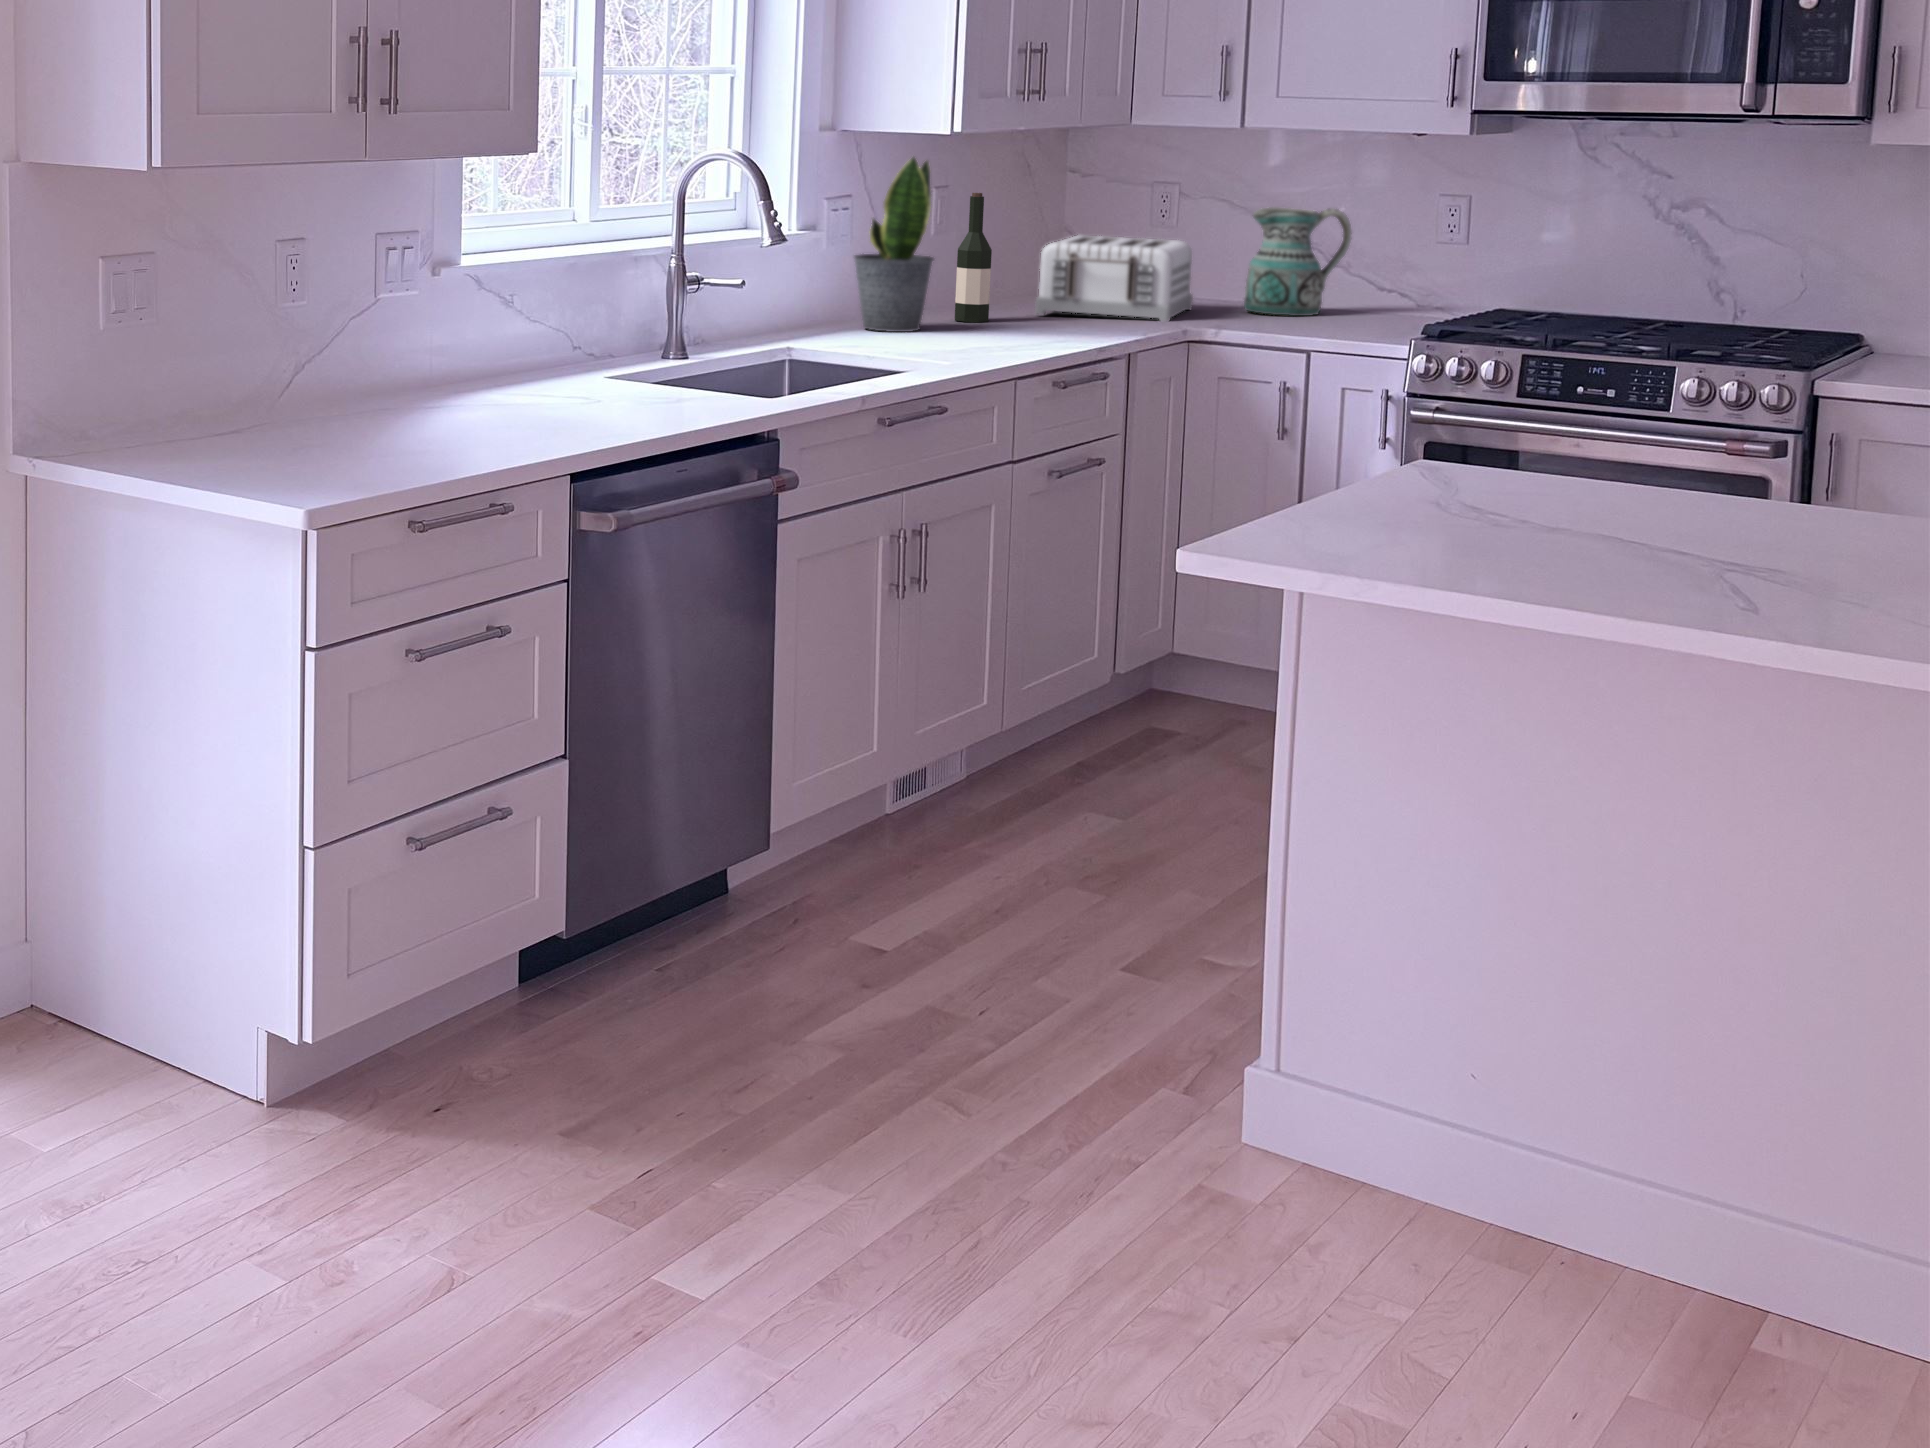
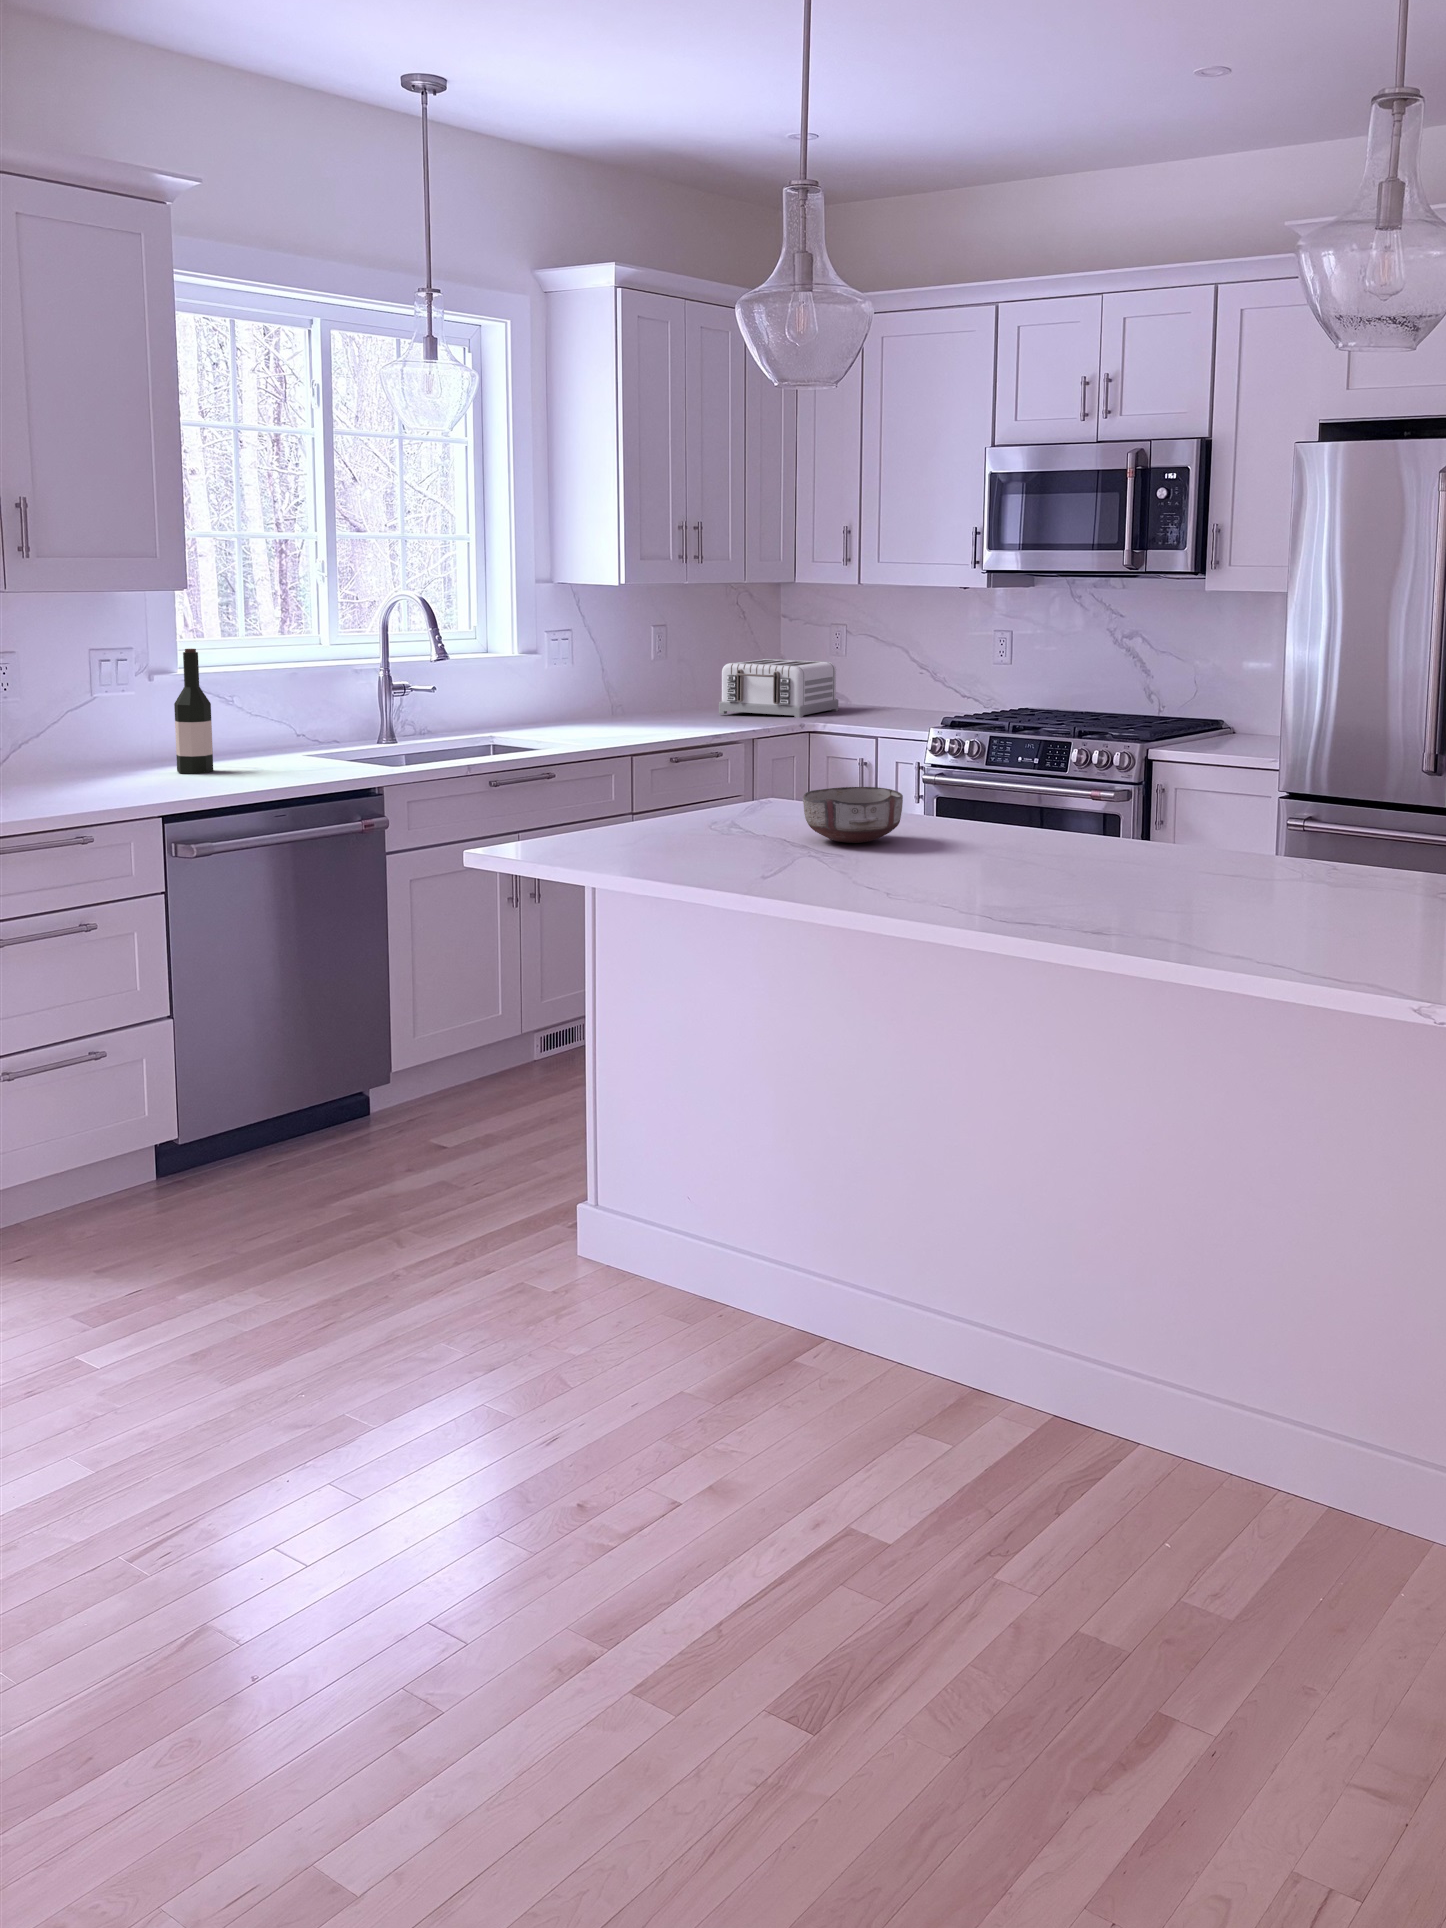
potted plant: present [854,157,934,332] -> none [568,599,624,726]
wine bottle: present [955,193,992,322] -> present [174,649,213,774]
ceramic pitcher: present [1244,207,1352,316] -> none [867,638,936,713]
ceramic bowl: none [1632,456,1807,543] -> present [803,787,903,843]

